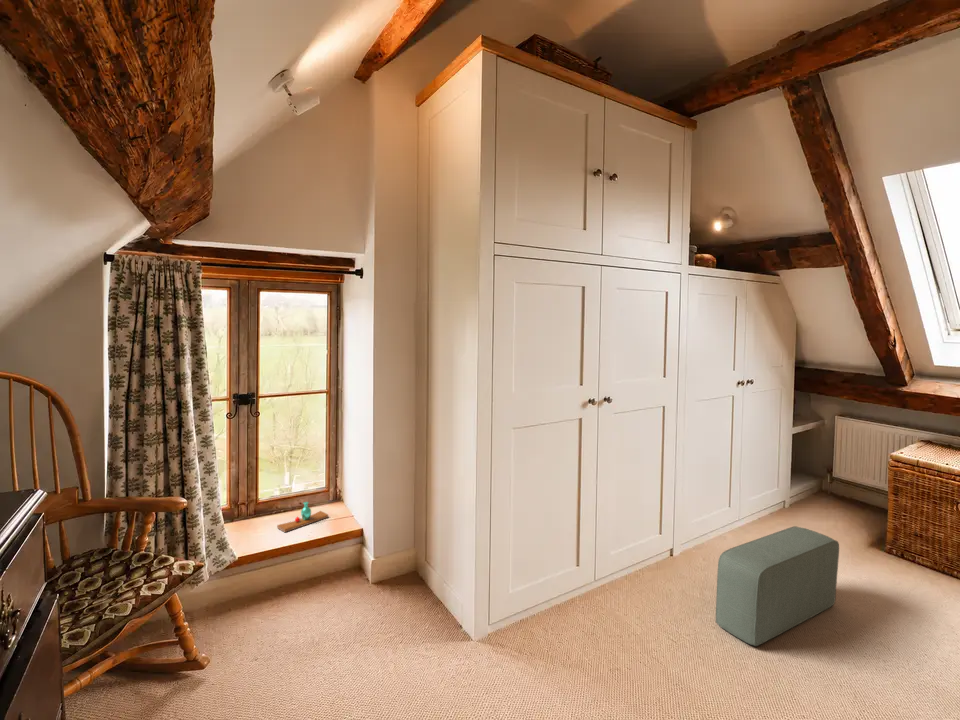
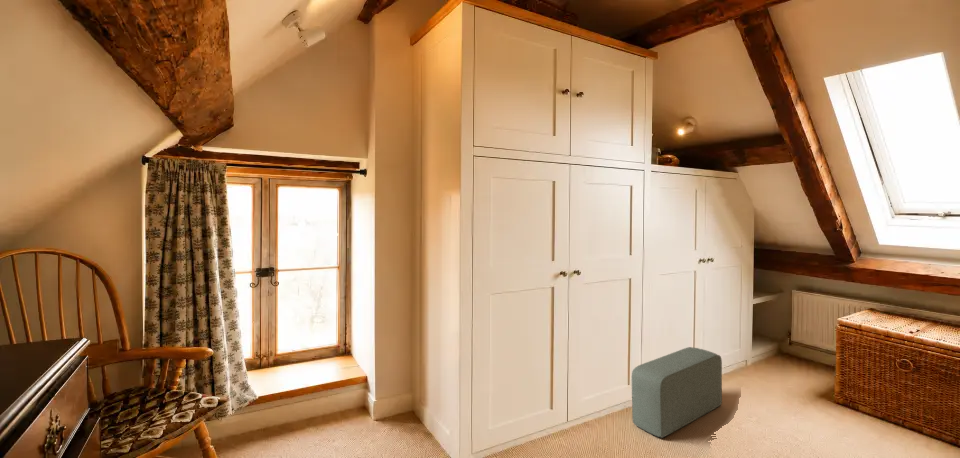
vase: present [277,502,328,532] -> none [290,351,332,376]

